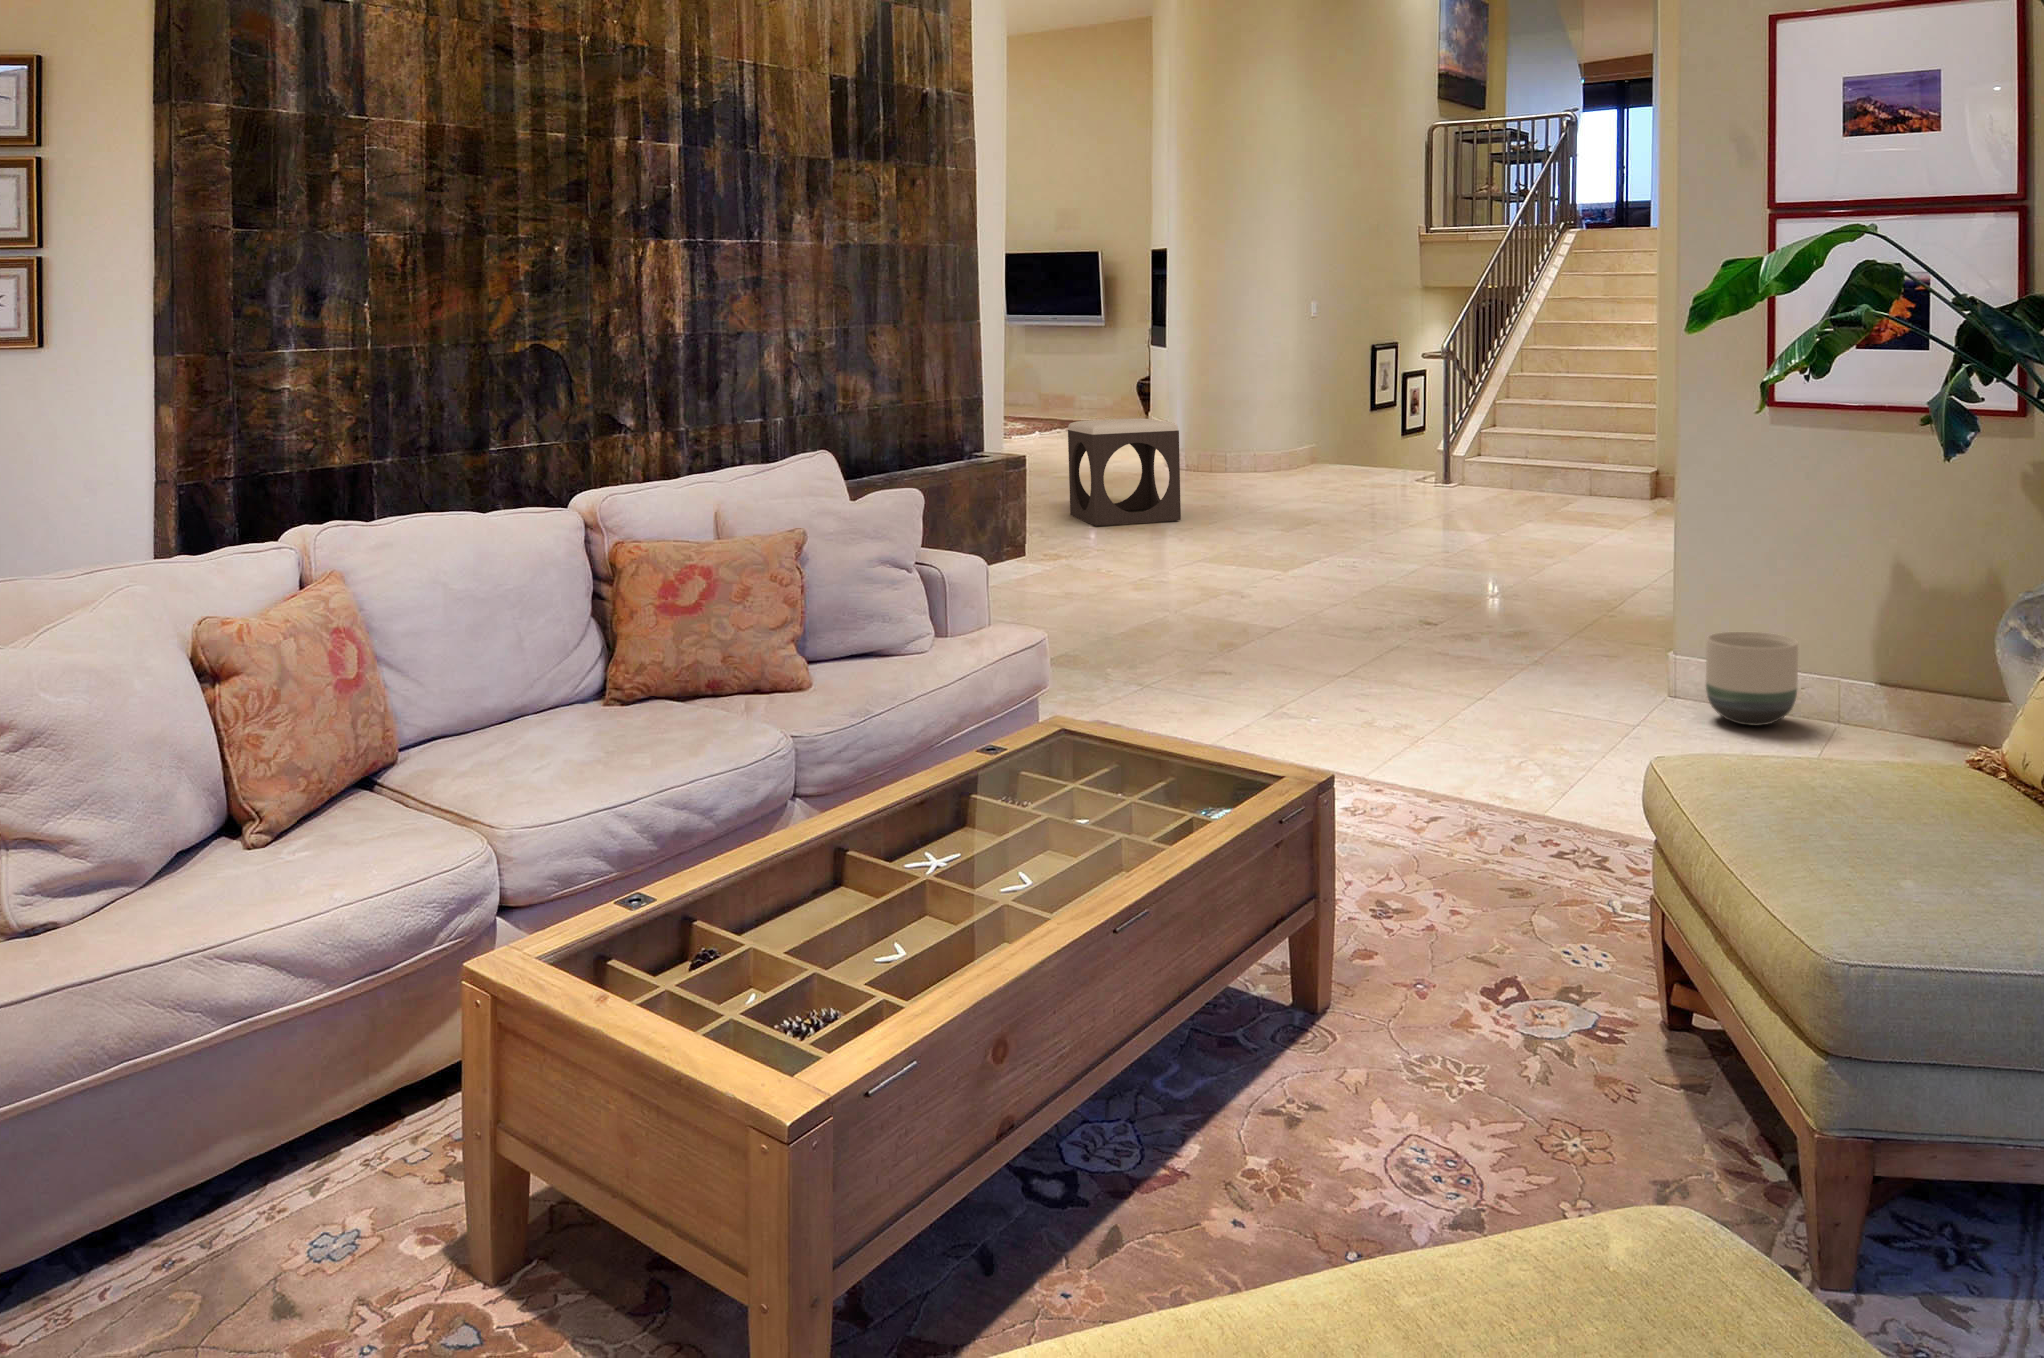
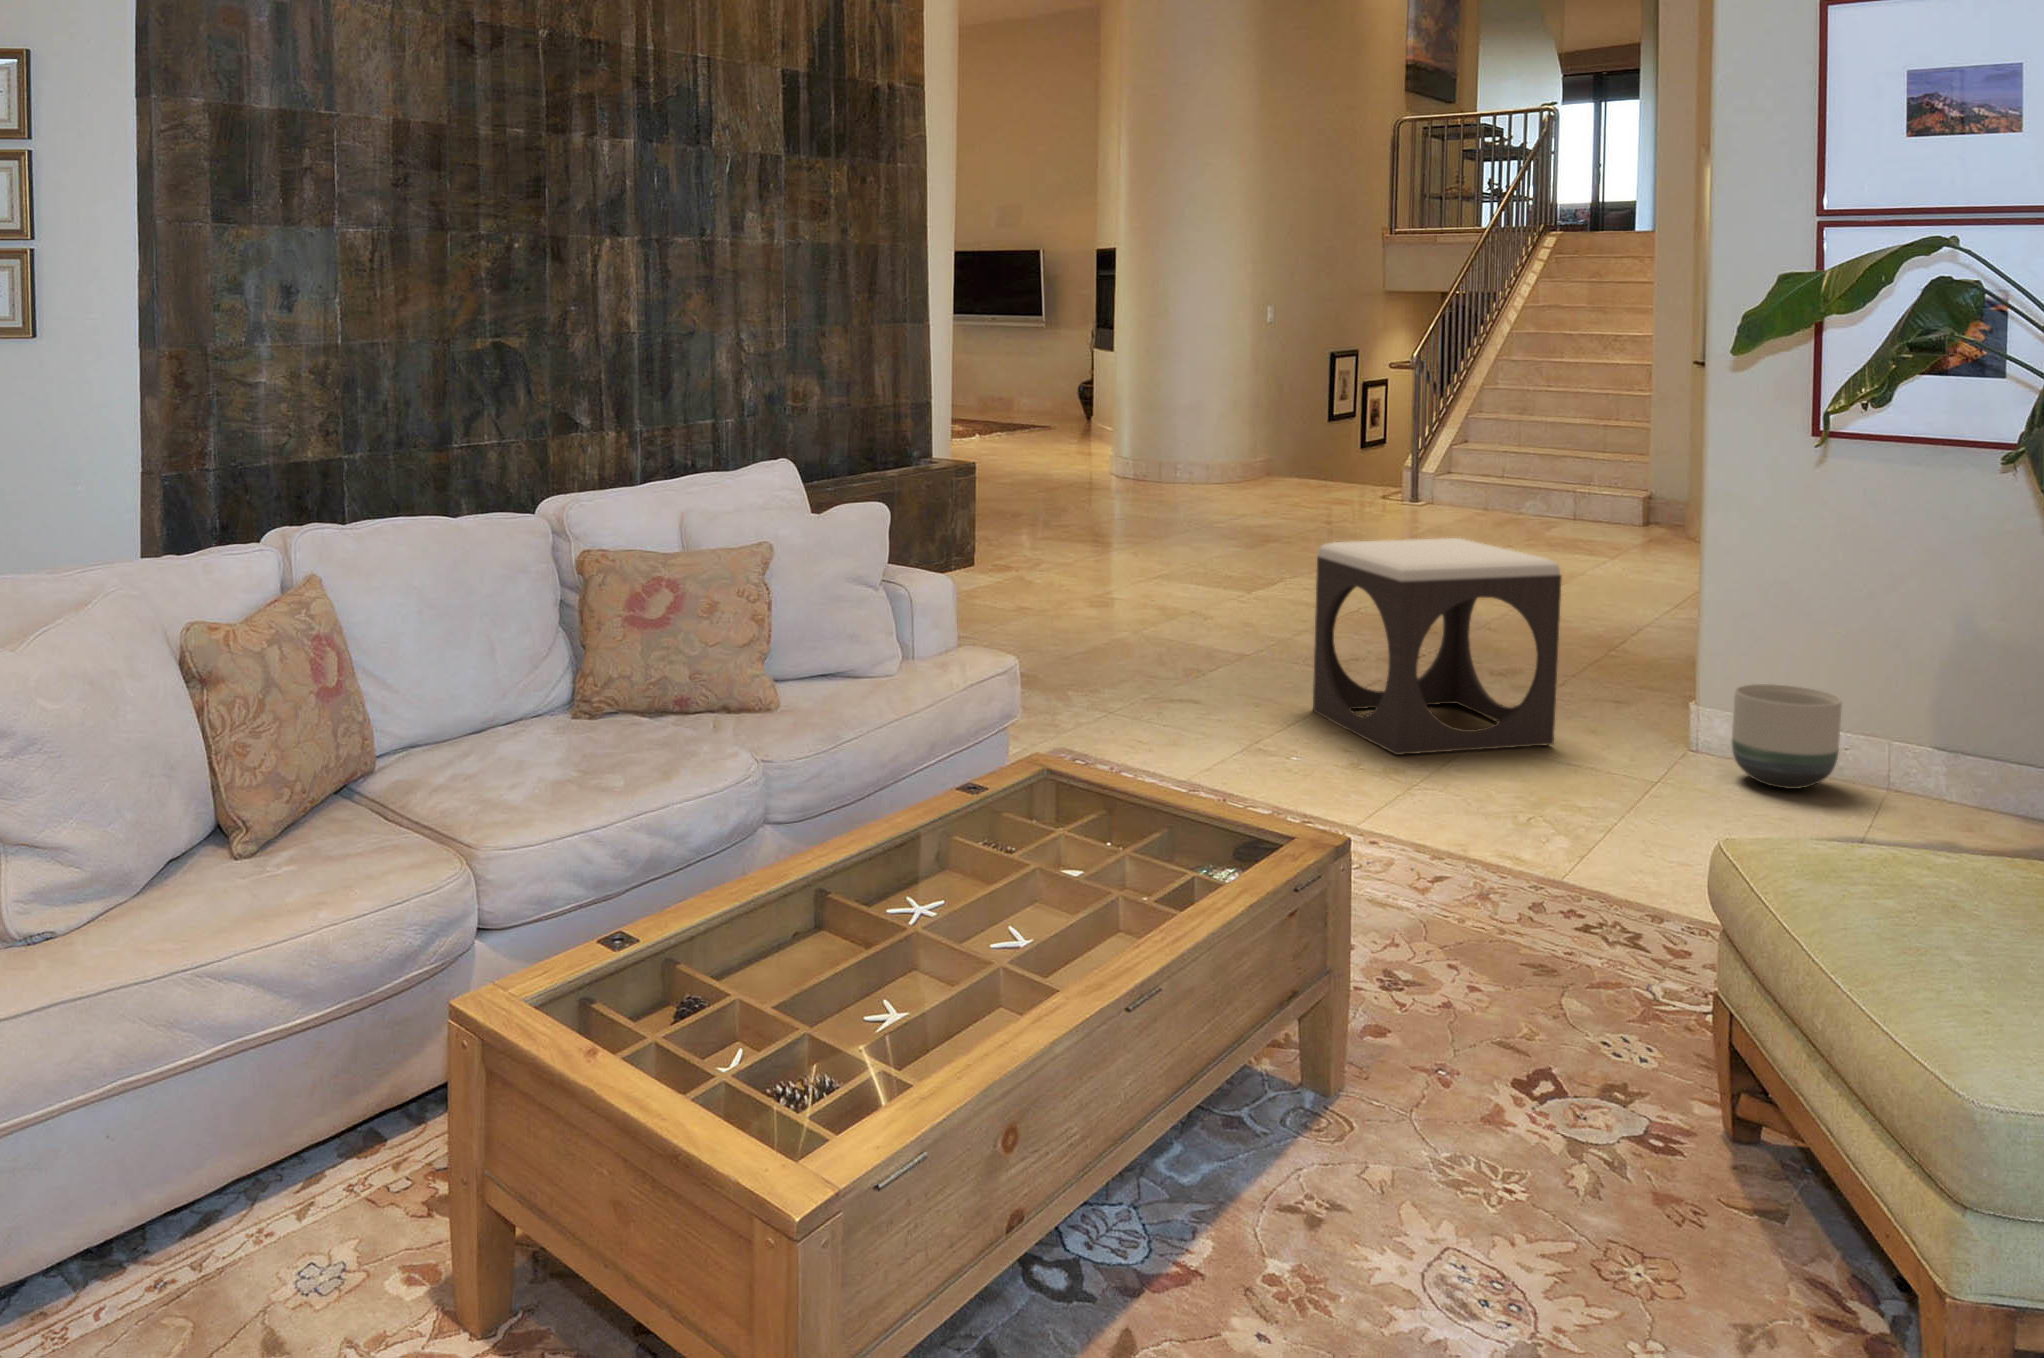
footstool: present [1068,418,1181,526] -> present [1313,538,1561,755]

